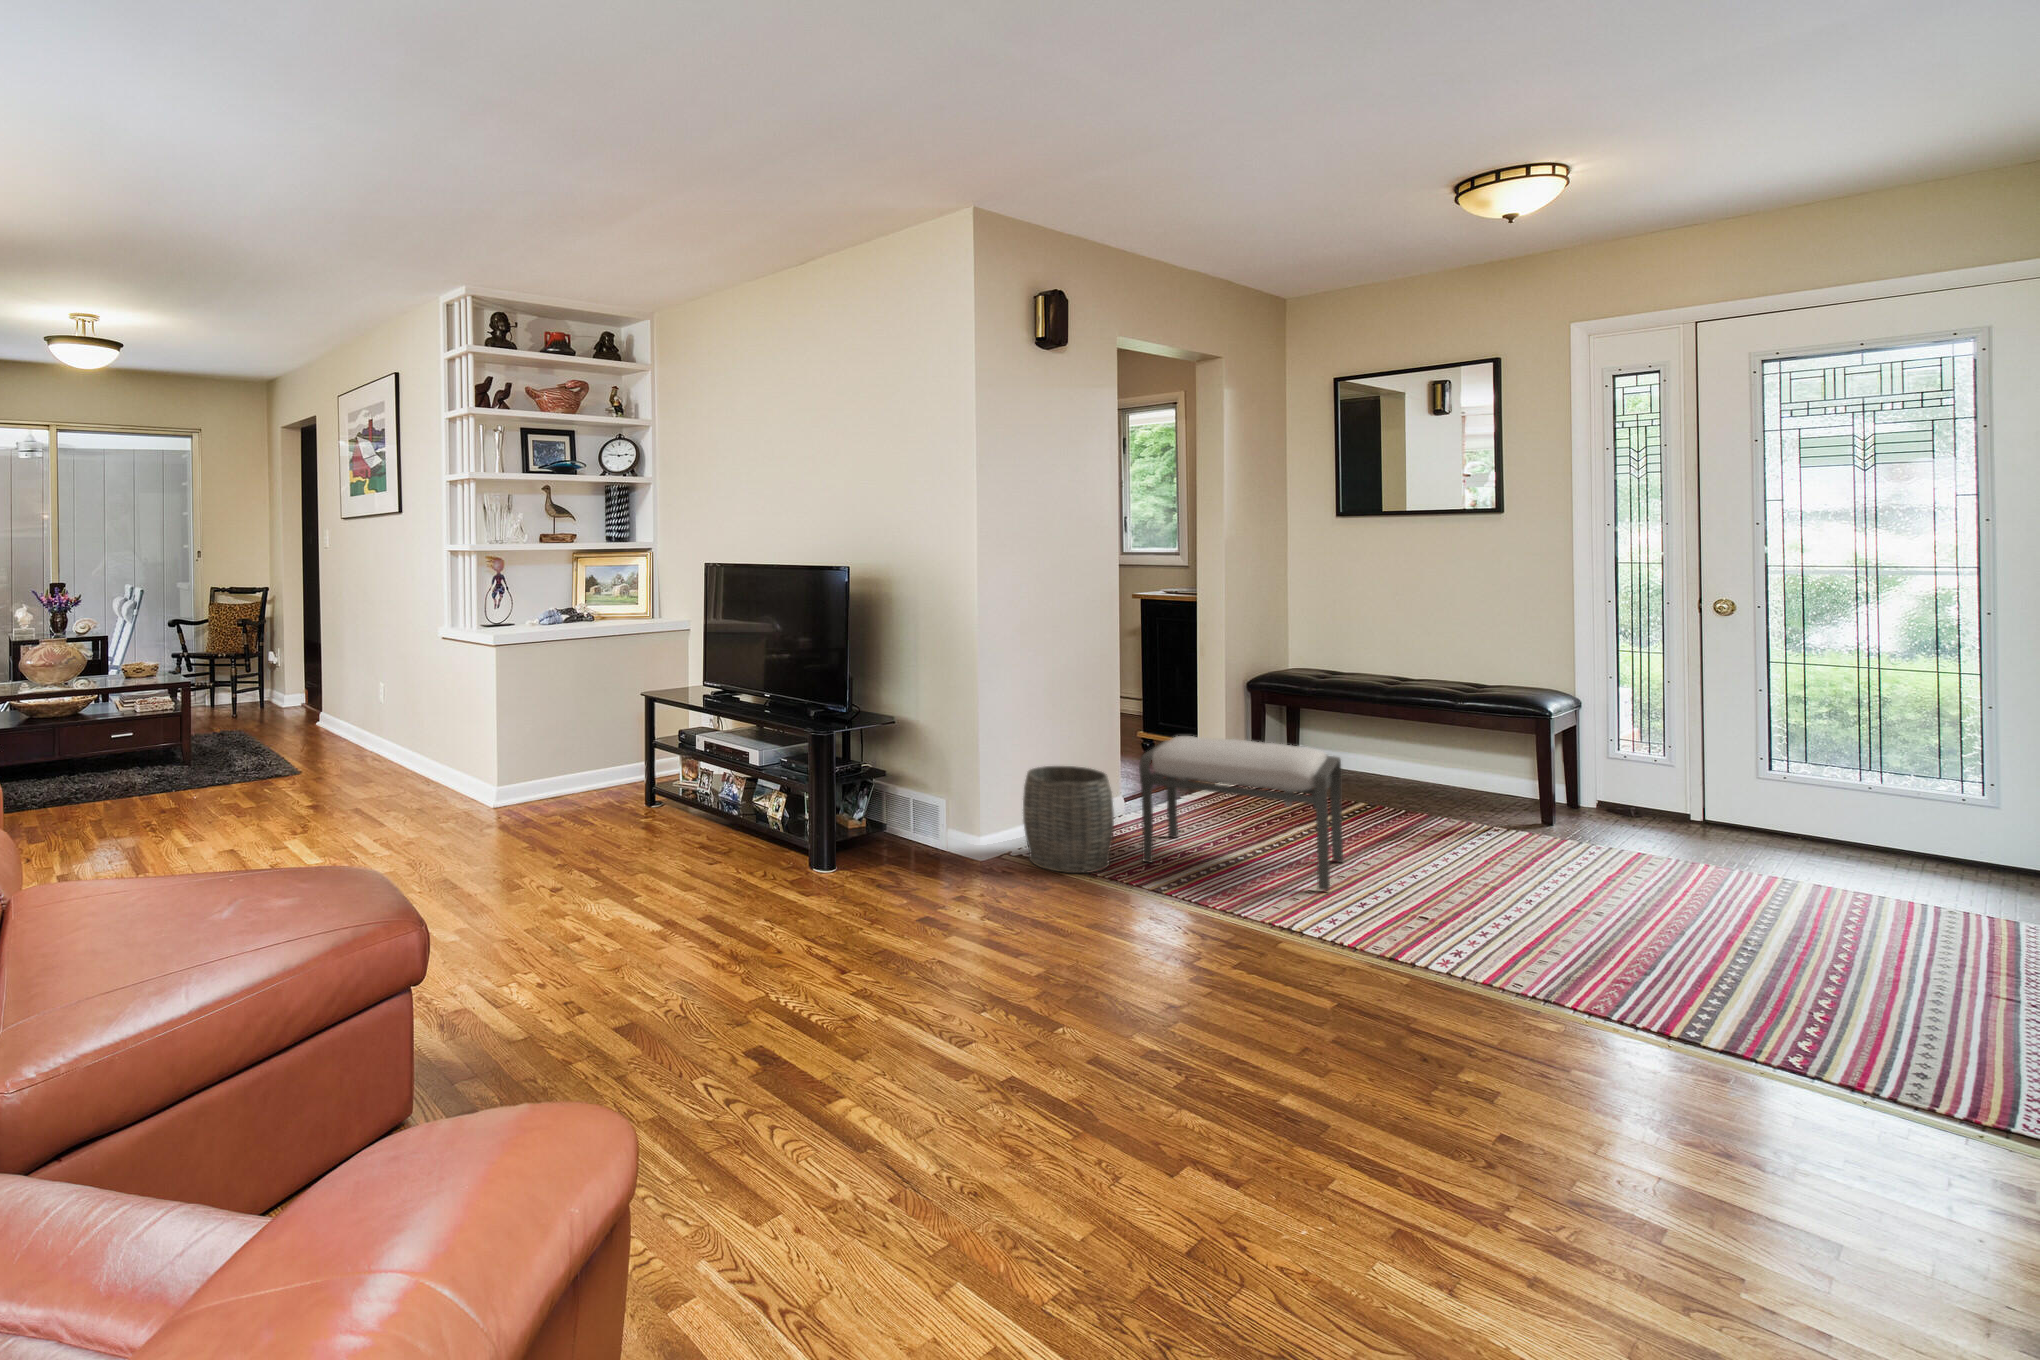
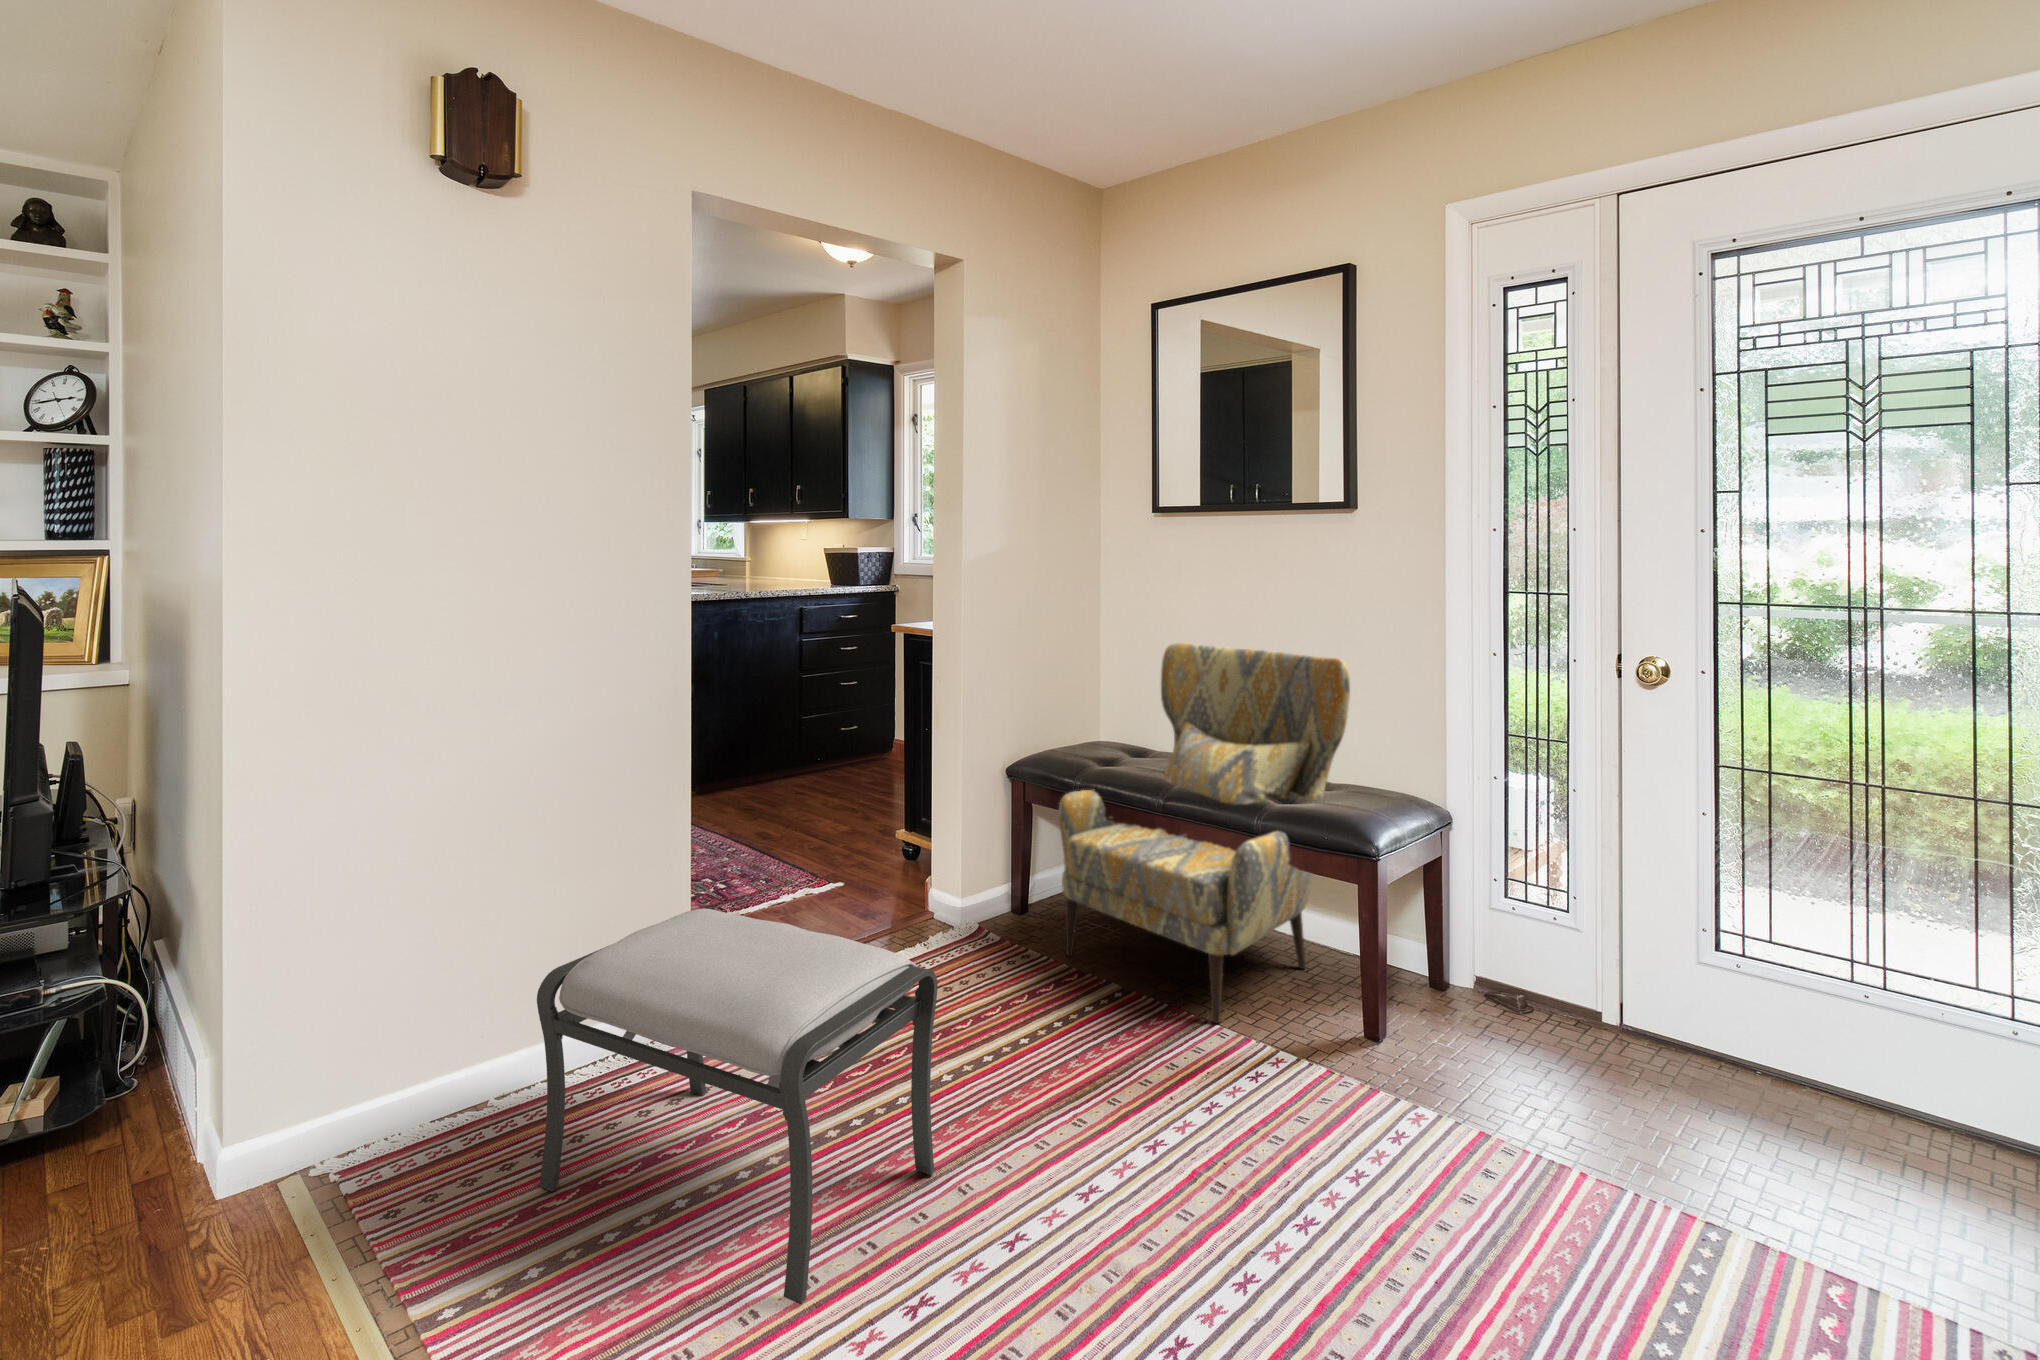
armchair: none [1306,601,1512,819] -> present [1059,643,1350,1023]
woven basket: present [1023,766,1114,873] -> none [286,979,489,1242]

